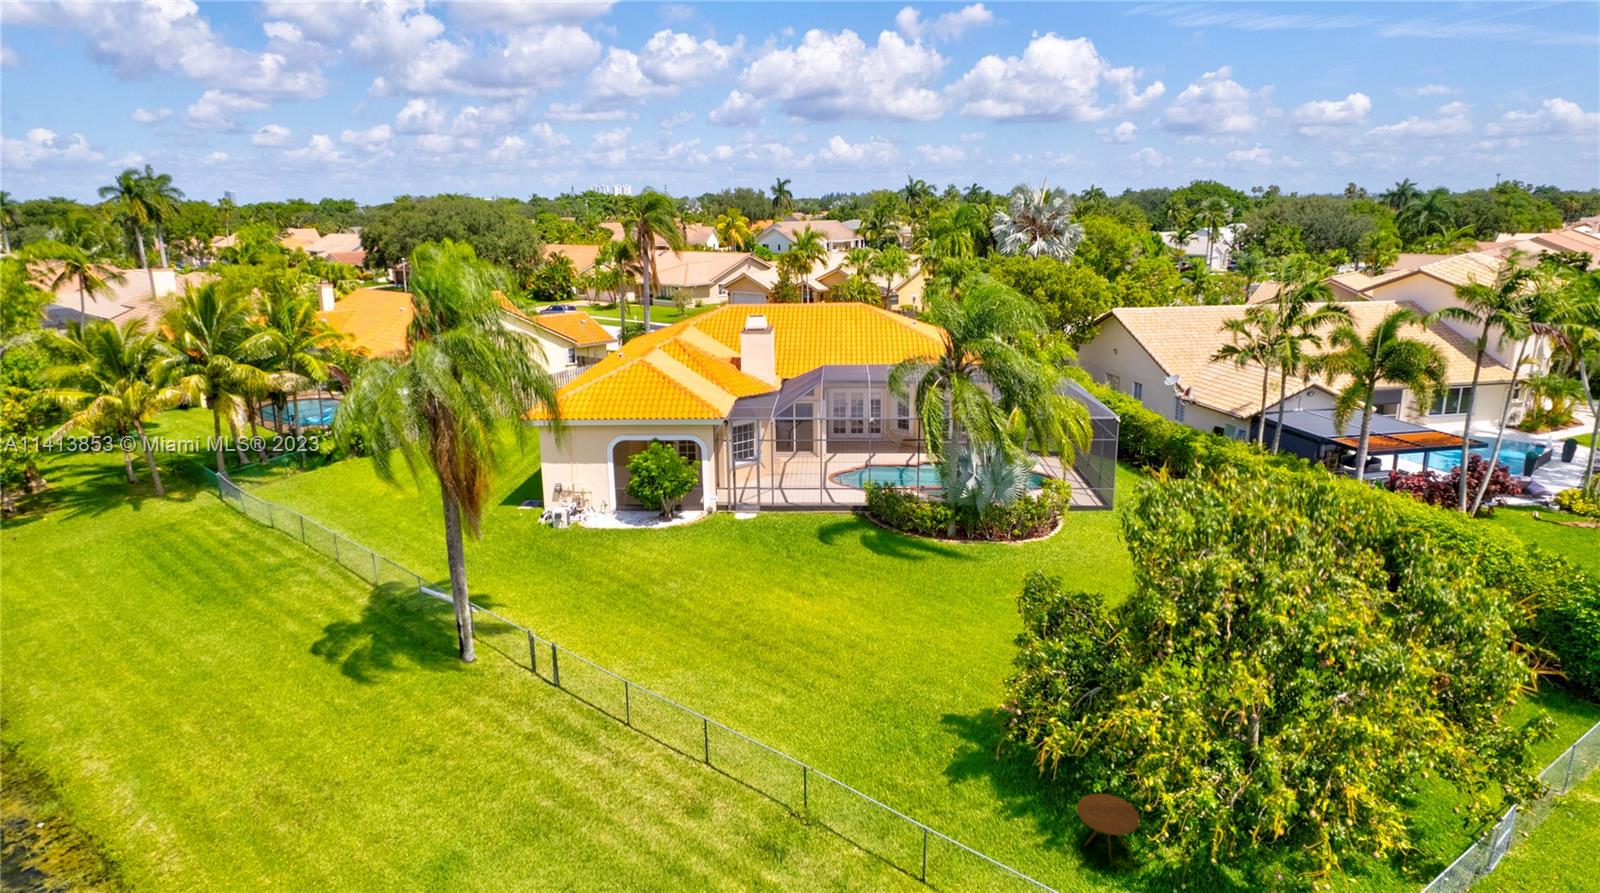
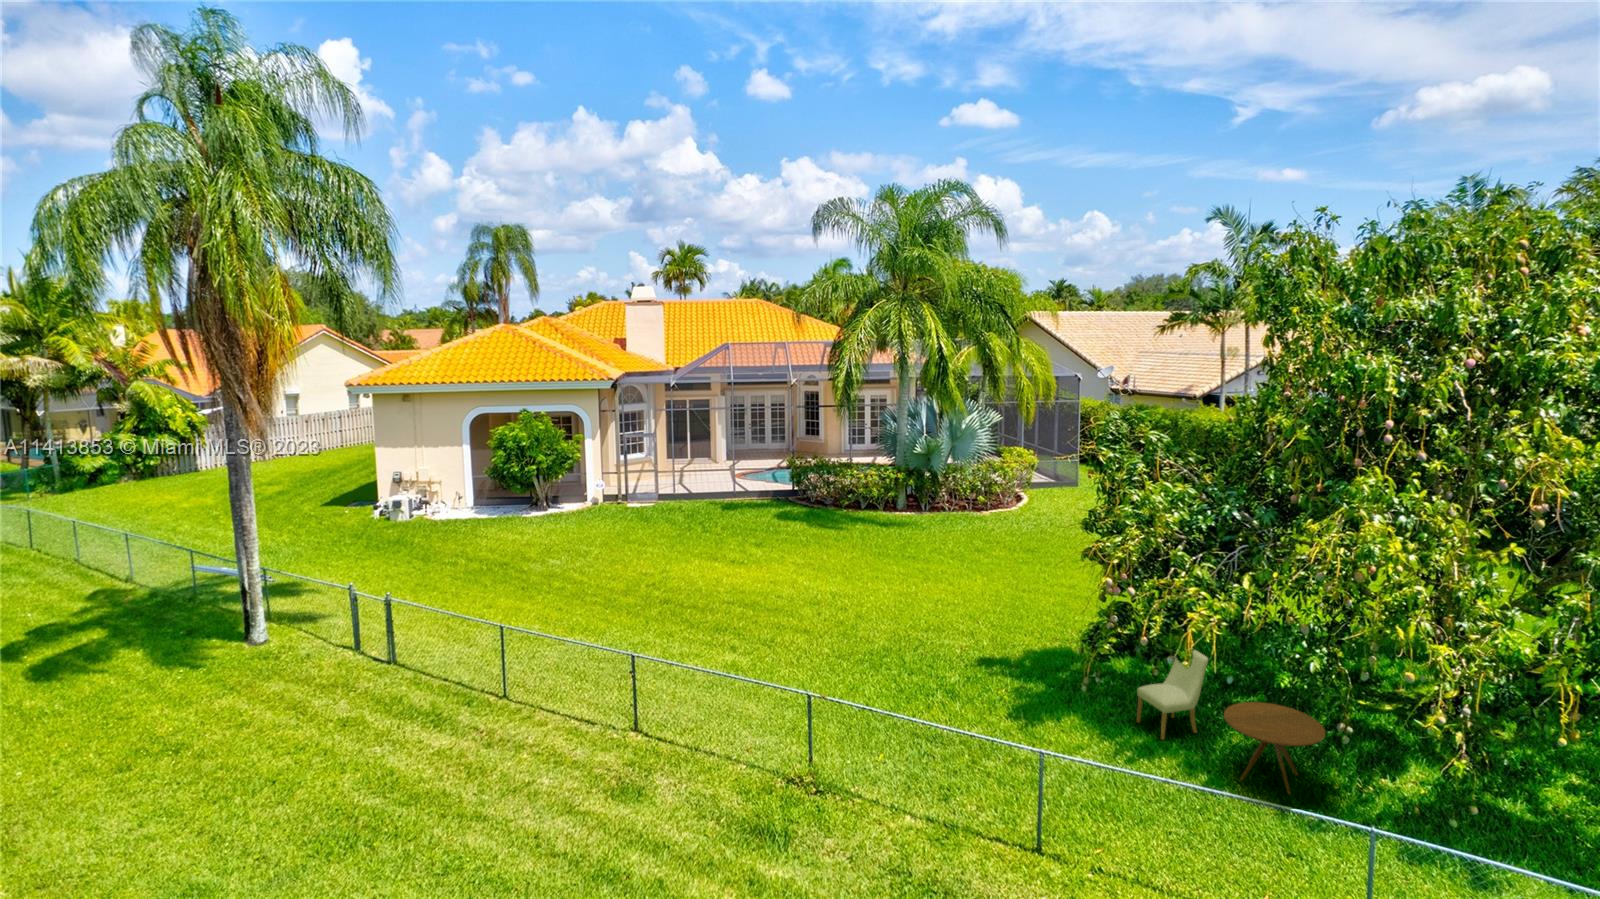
chair: none [1039,741,1085,806] -> present [1137,650,1208,740]

